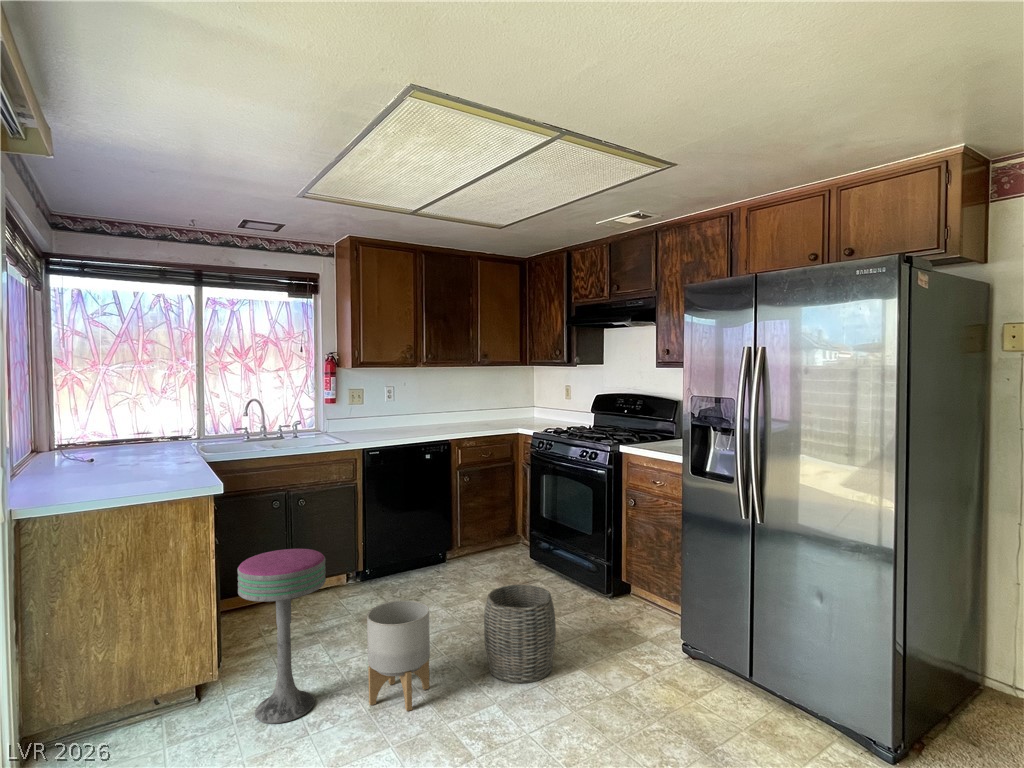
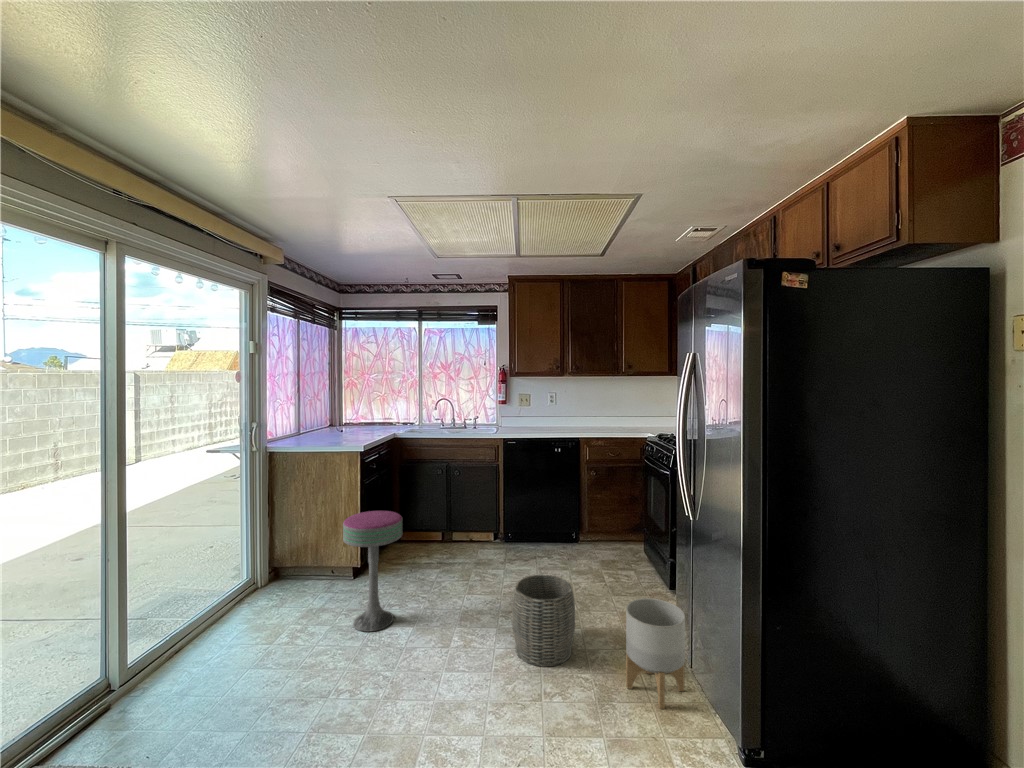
planter: present [367,600,430,711] -> present [626,598,685,709]

